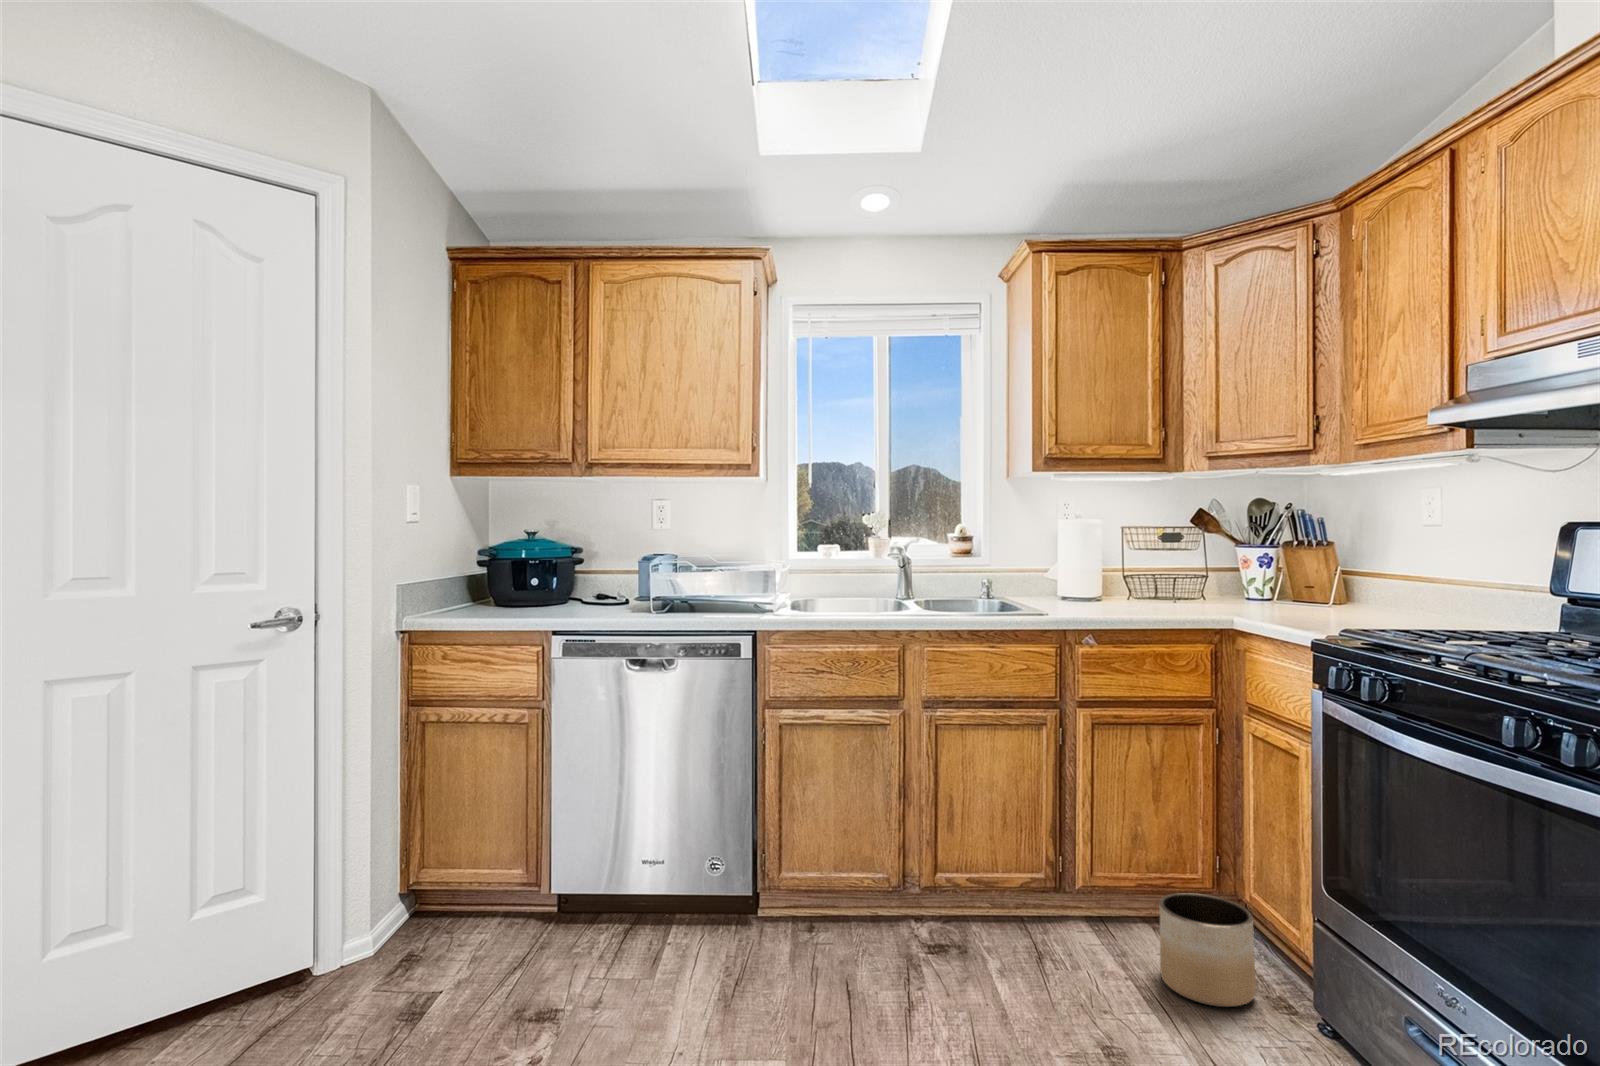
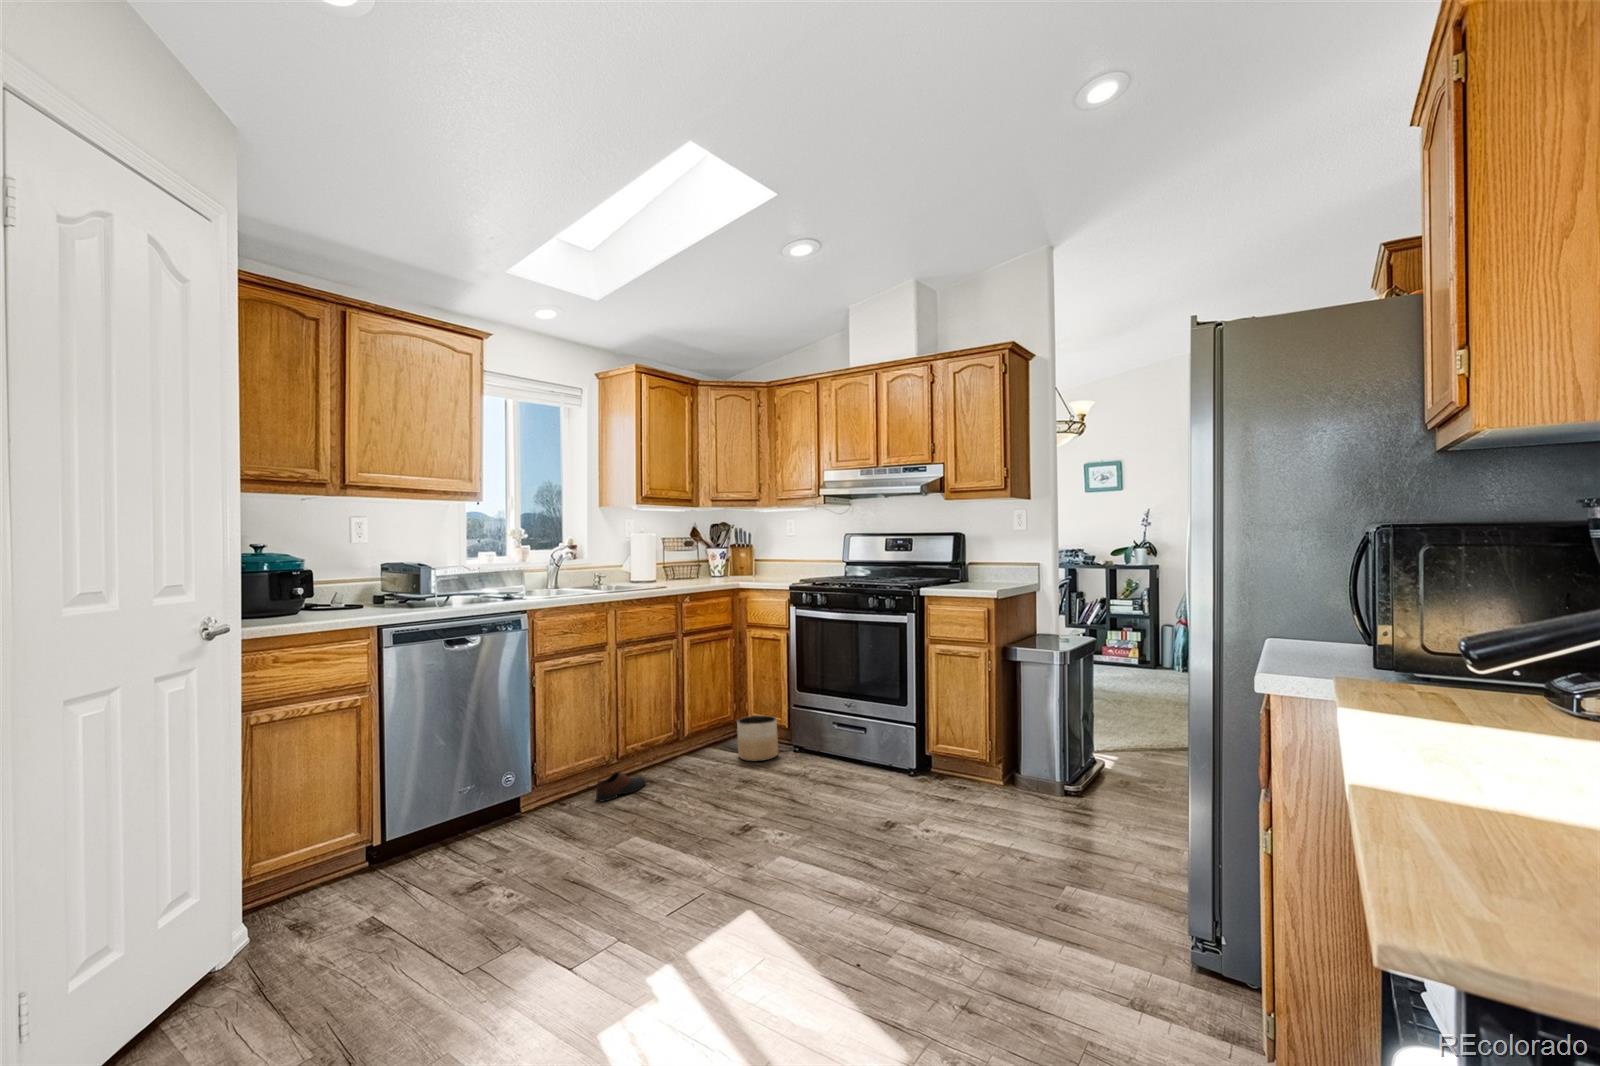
shoe: none [846,910,945,957] -> present [596,772,646,802]

